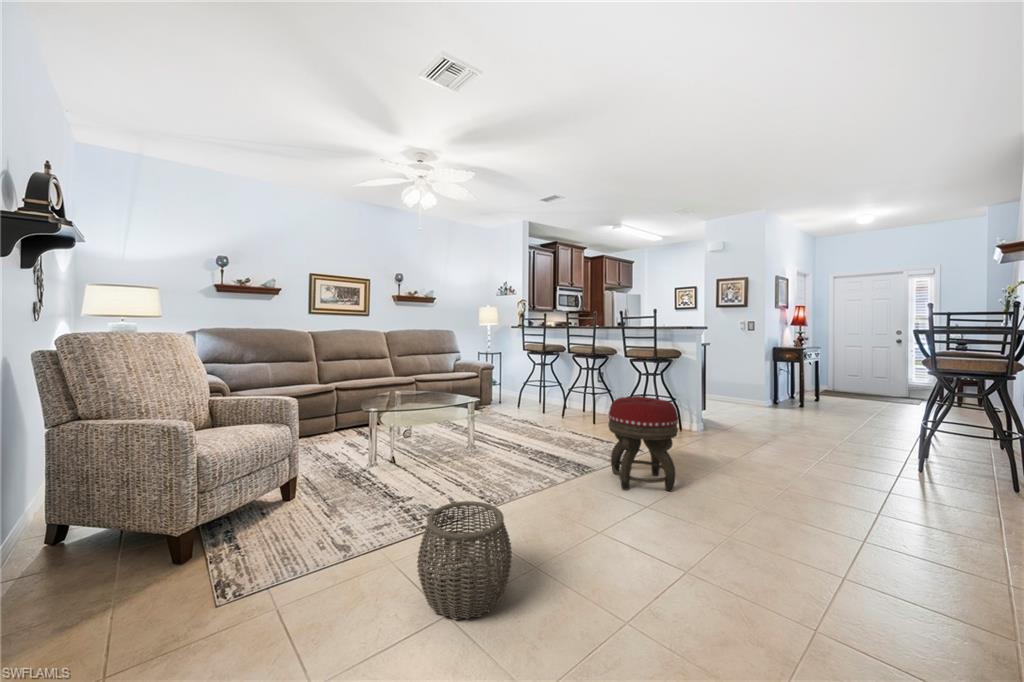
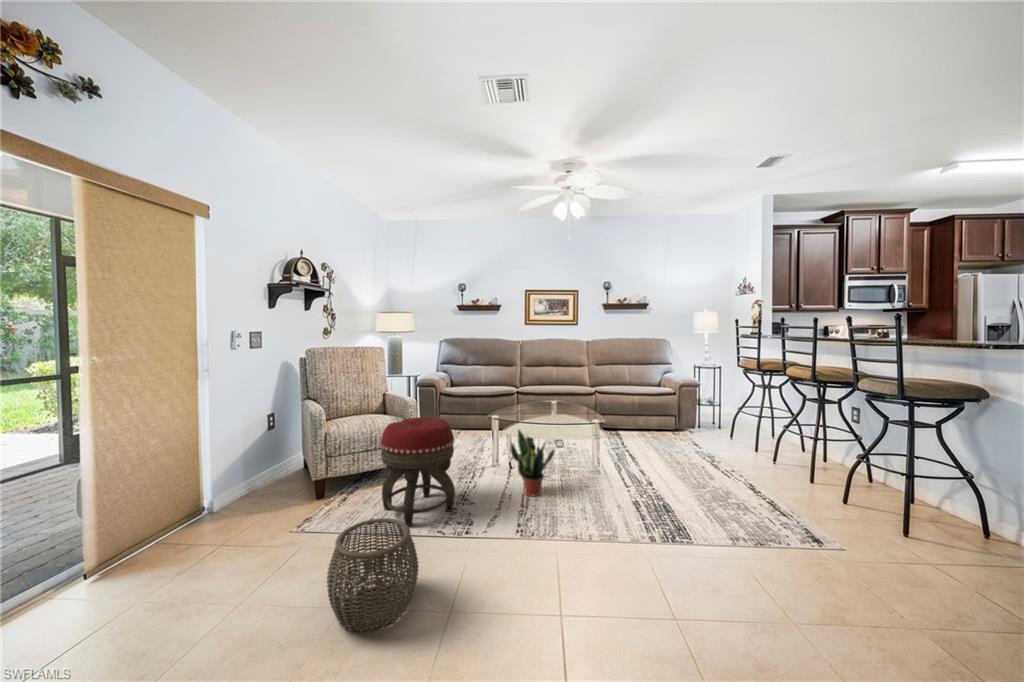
footstool: present [608,396,678,491] -> present [381,417,455,527]
potted plant: none [424,411,461,477] -> present [510,430,555,496]

